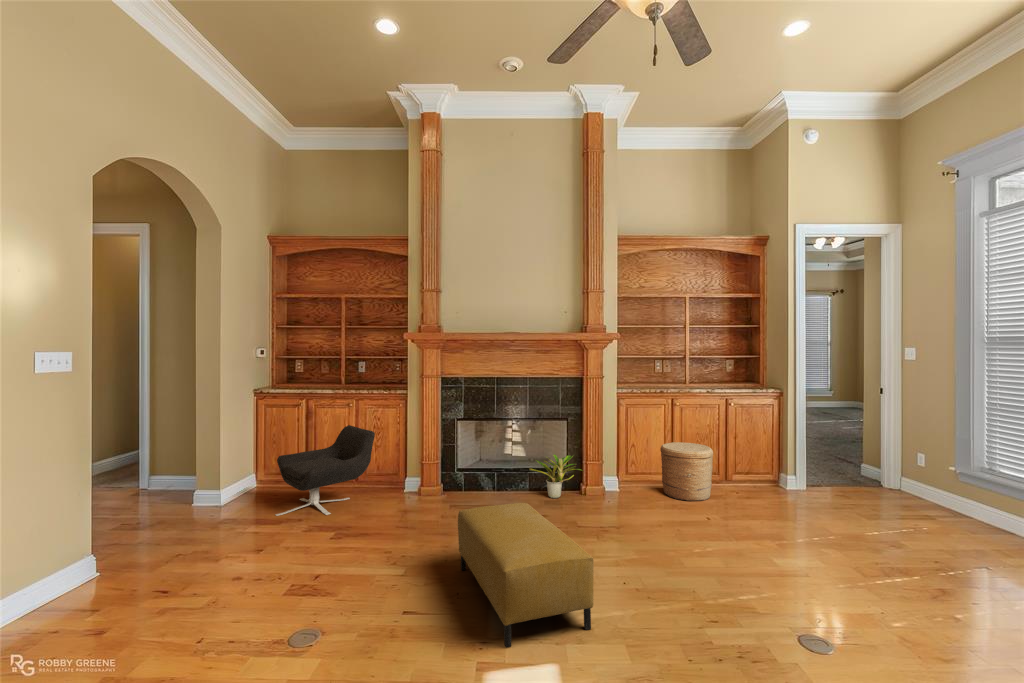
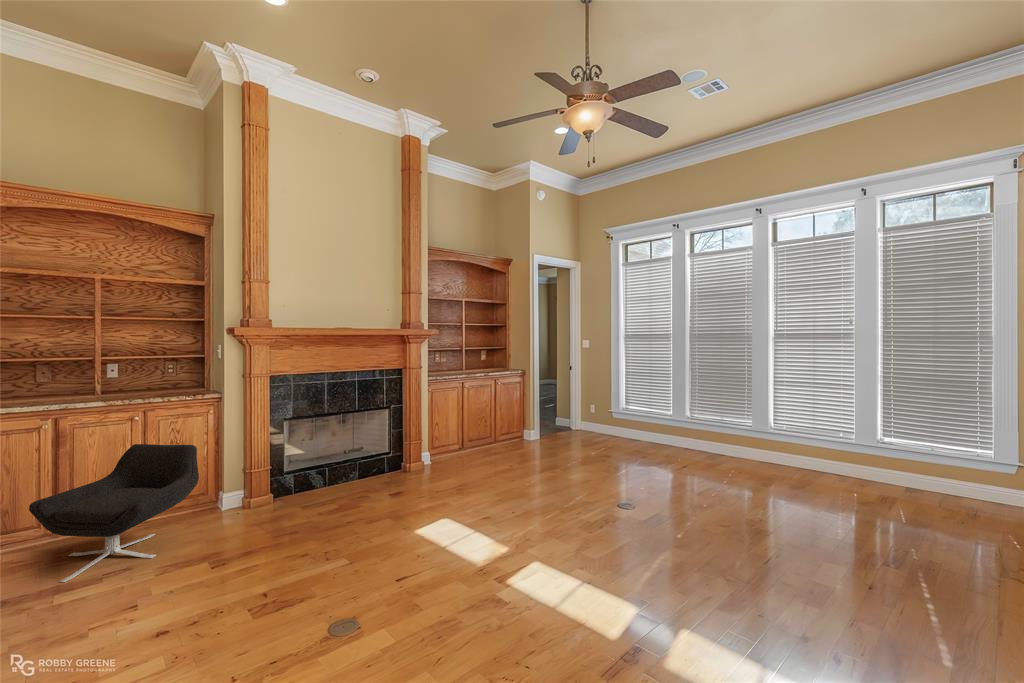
woven basket: present [660,442,713,501] -> none [460,416,499,460]
potted plant: present [529,455,582,498] -> none [365,437,415,480]
ottoman: present [458,503,593,648] -> none [395,478,545,582]

